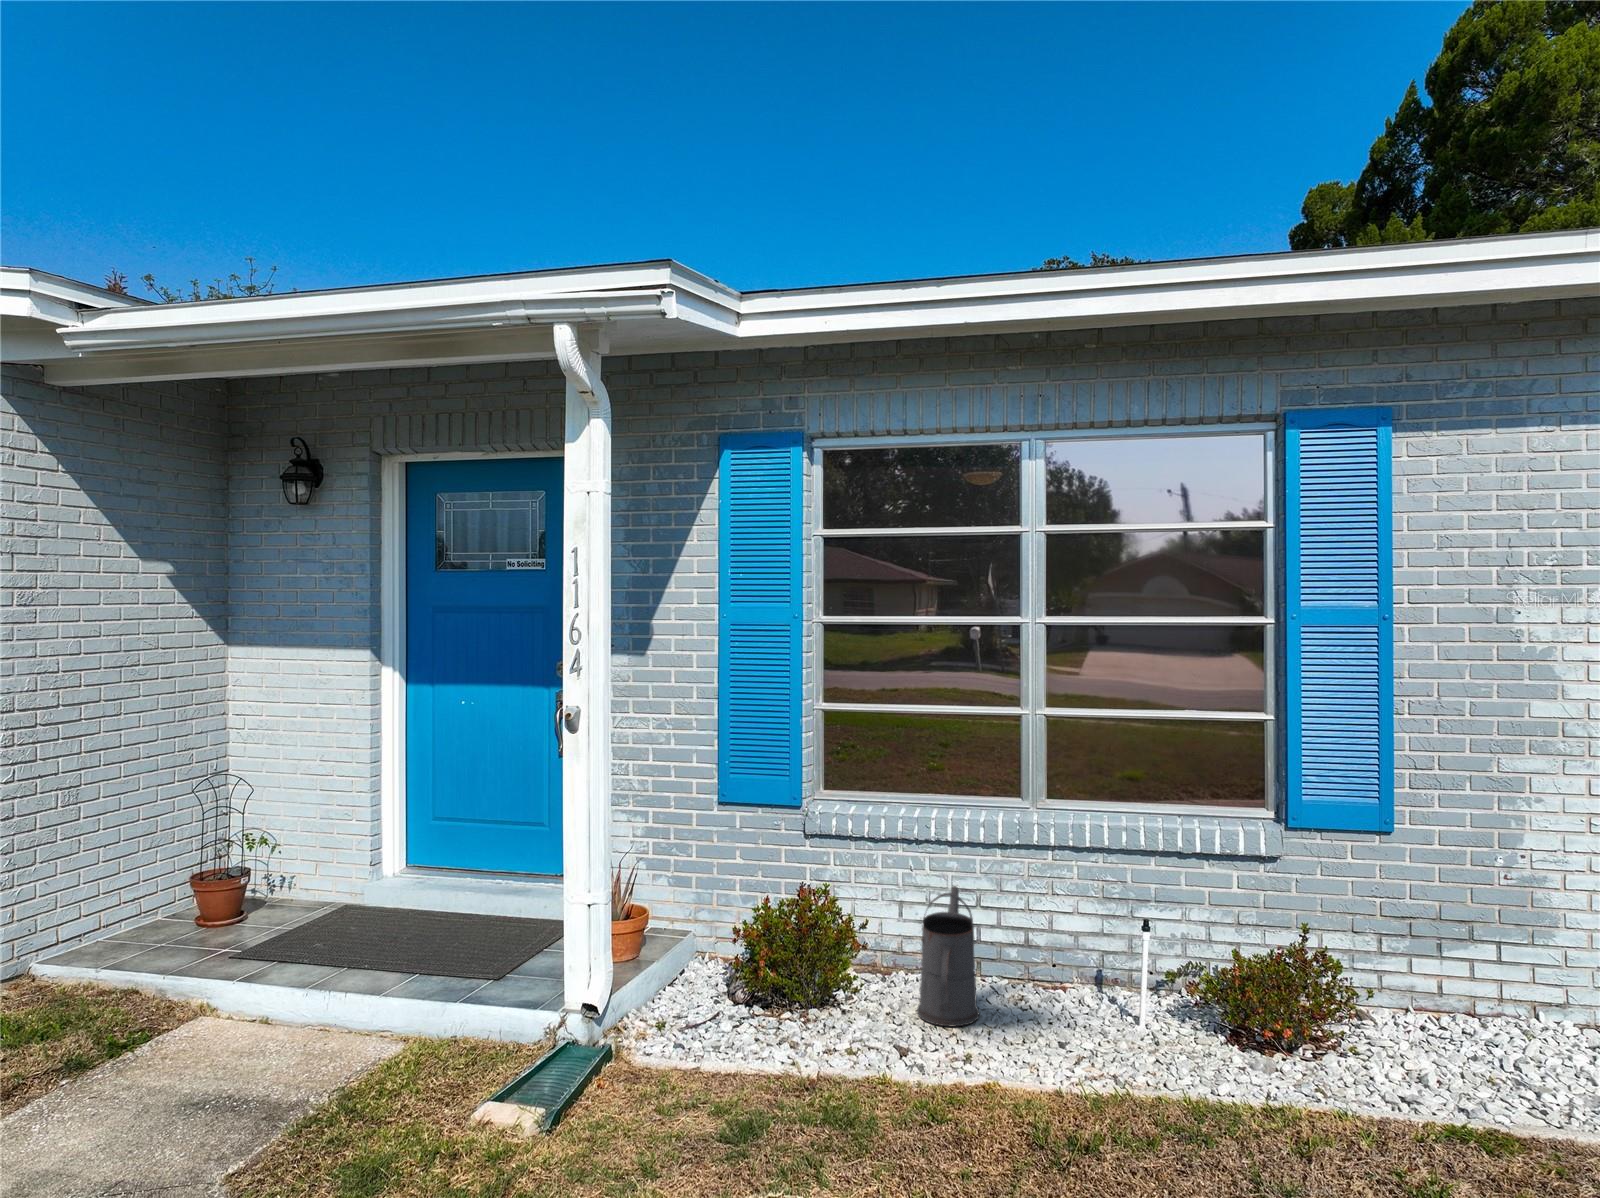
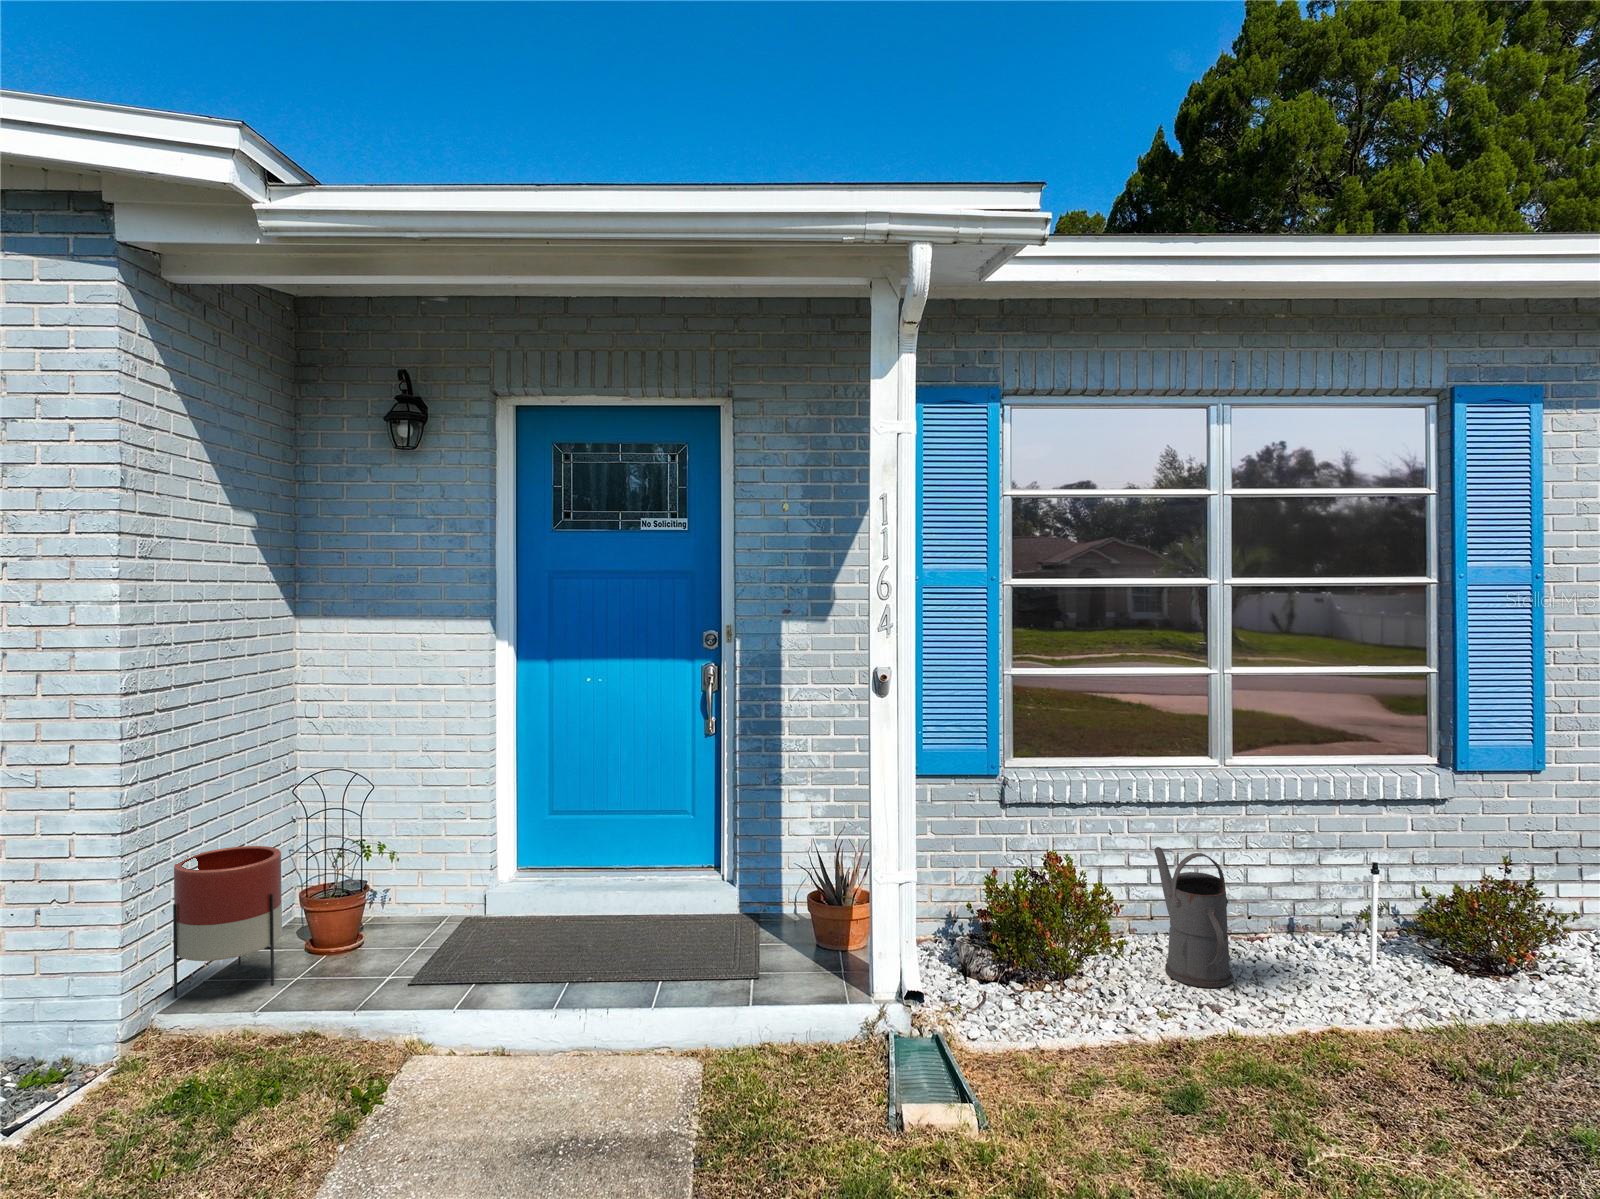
planter: none [87,833,178,949] -> present [173,846,282,999]

